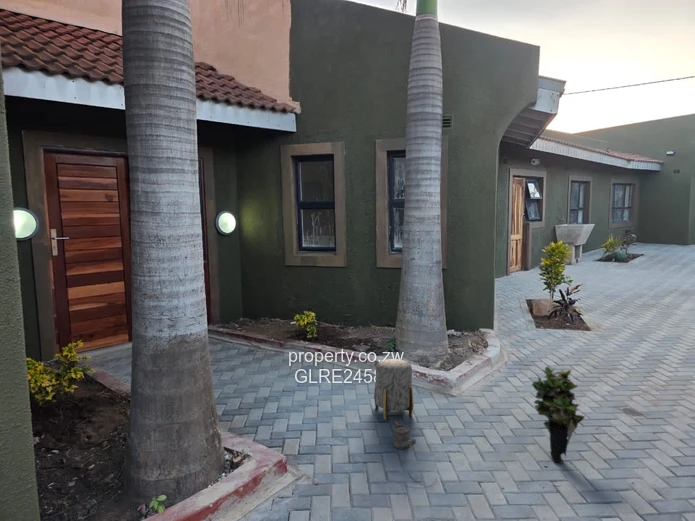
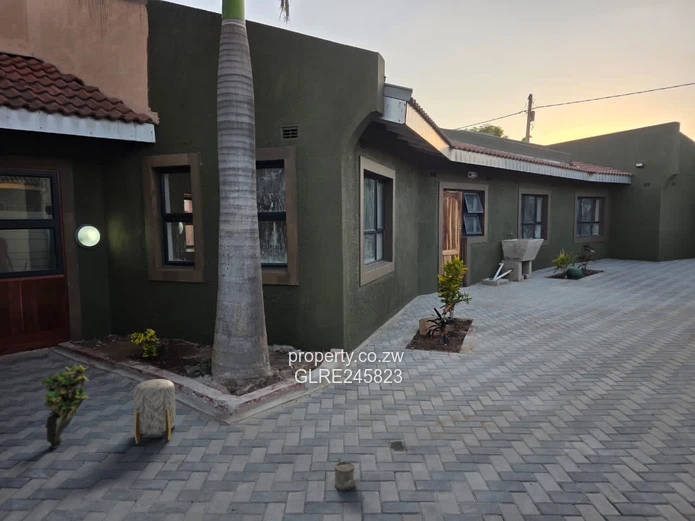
potted plant: present [532,367,585,463] -> present [41,364,89,449]
watering can: present [393,421,416,449] -> present [335,457,356,490]

